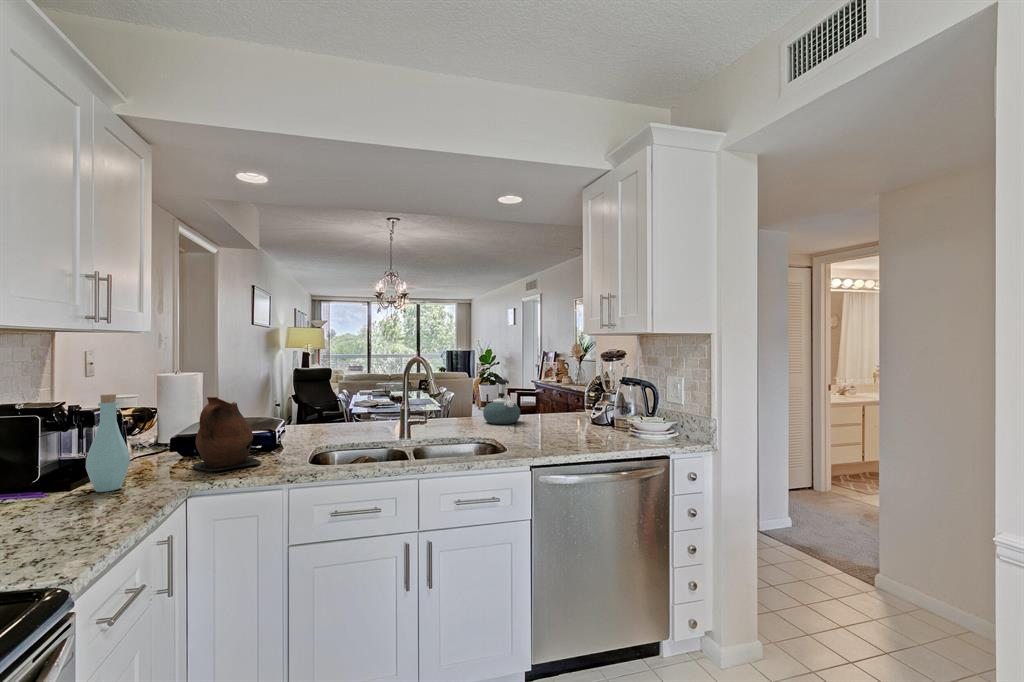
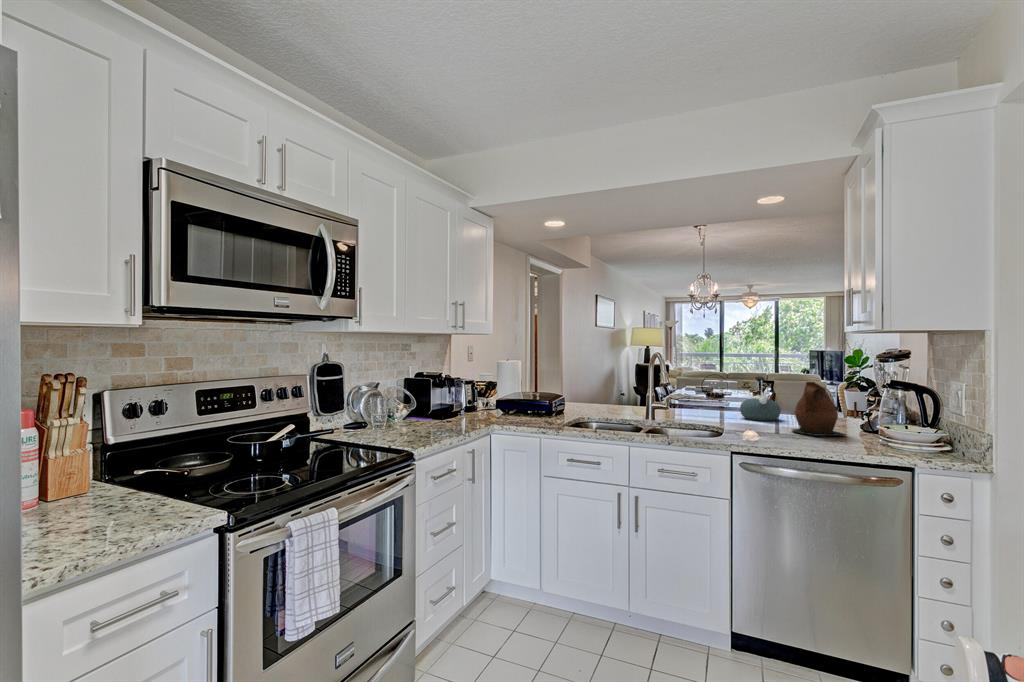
bottle: present [86,394,130,492] -> none [446,369,465,423]
ceramic pitcher: present [192,397,261,472] -> present [792,382,846,436]

